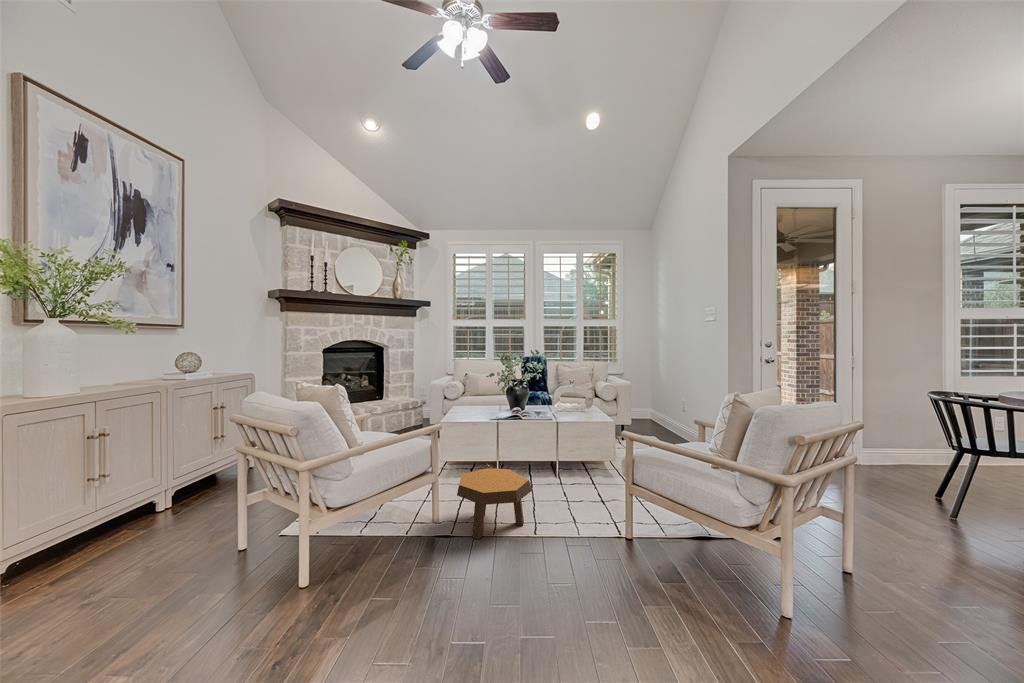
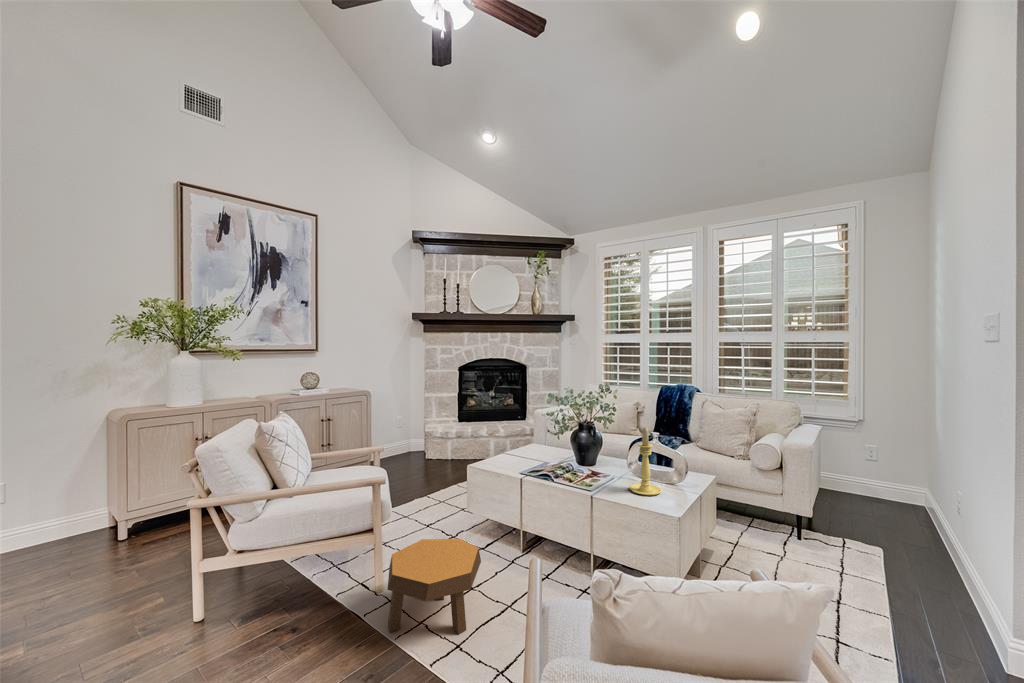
candle holder: none [568,377,589,420] -> present [630,427,662,495]

